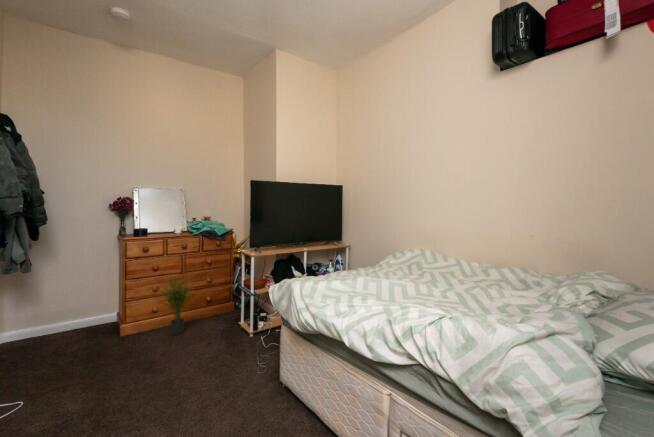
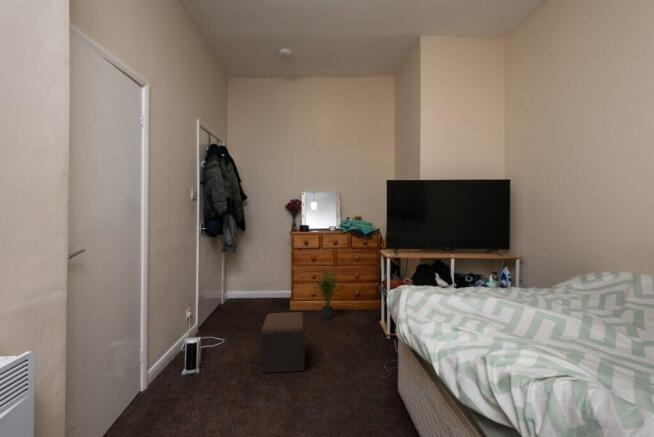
footstool: none [107,330,171,419] -> present [261,312,305,373]

